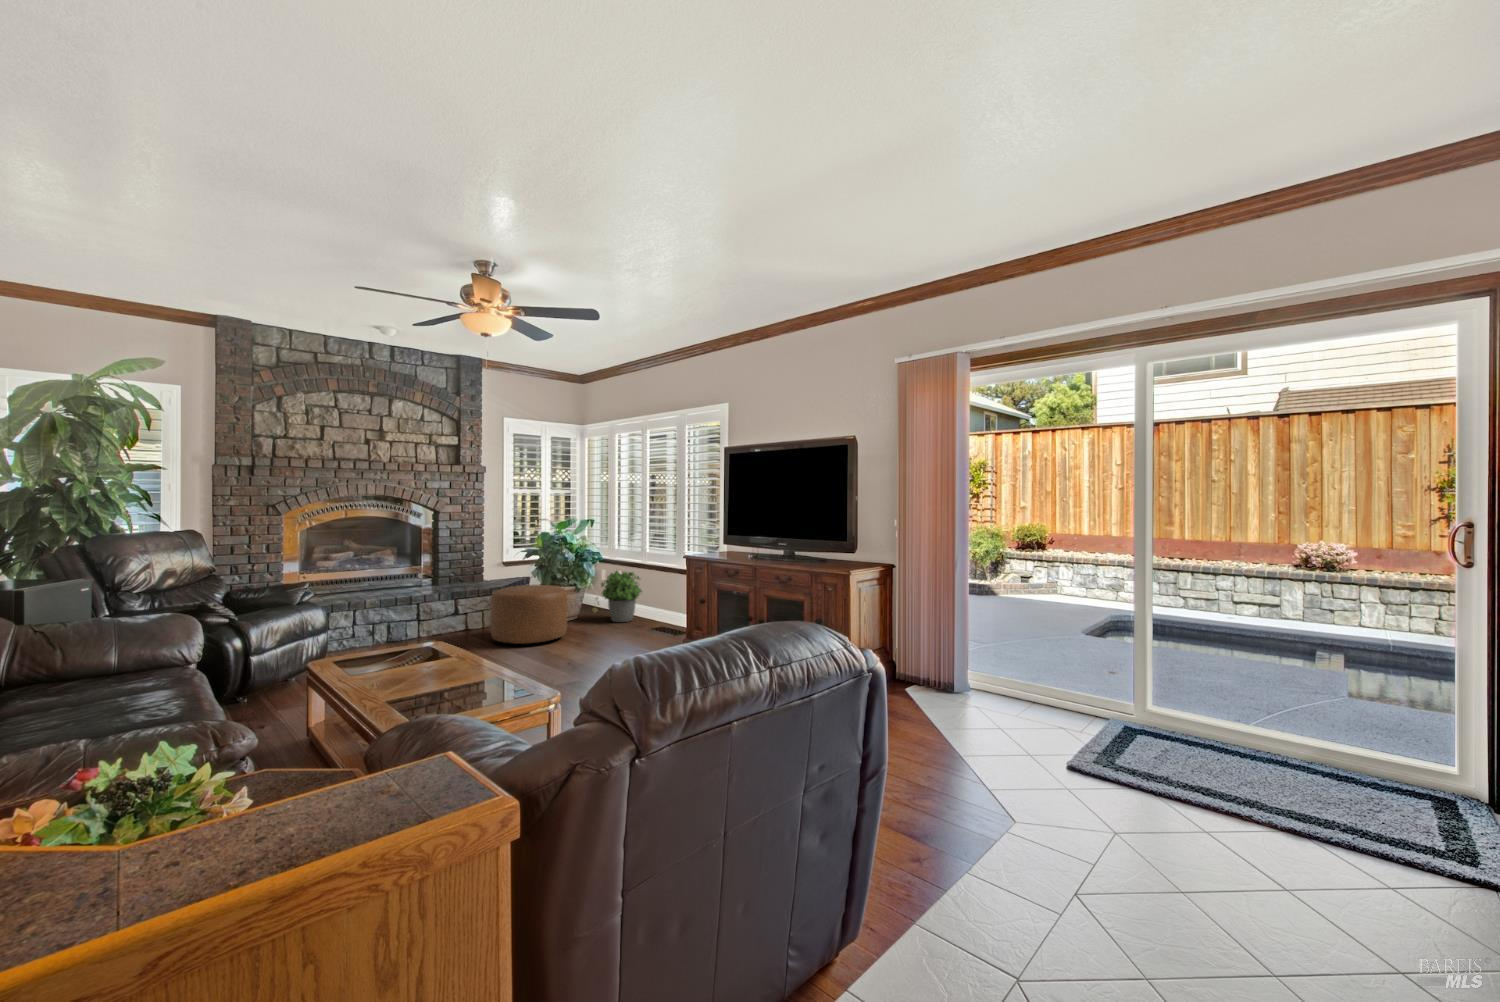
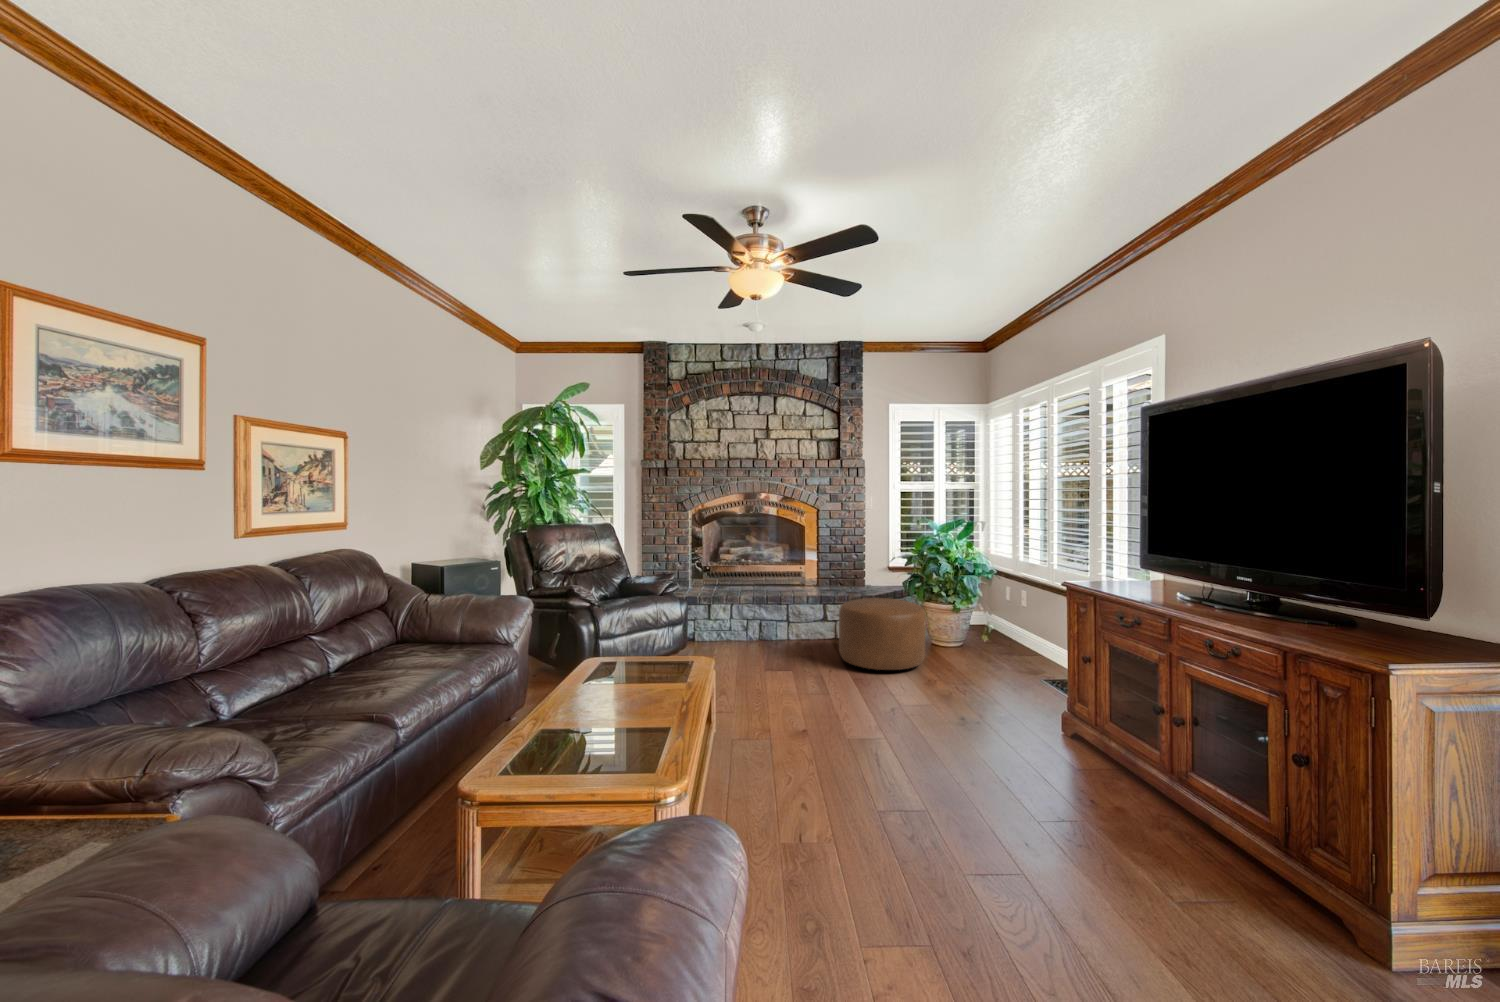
potted plant: present [601,571,642,622] -> none [983,589,1044,659]

